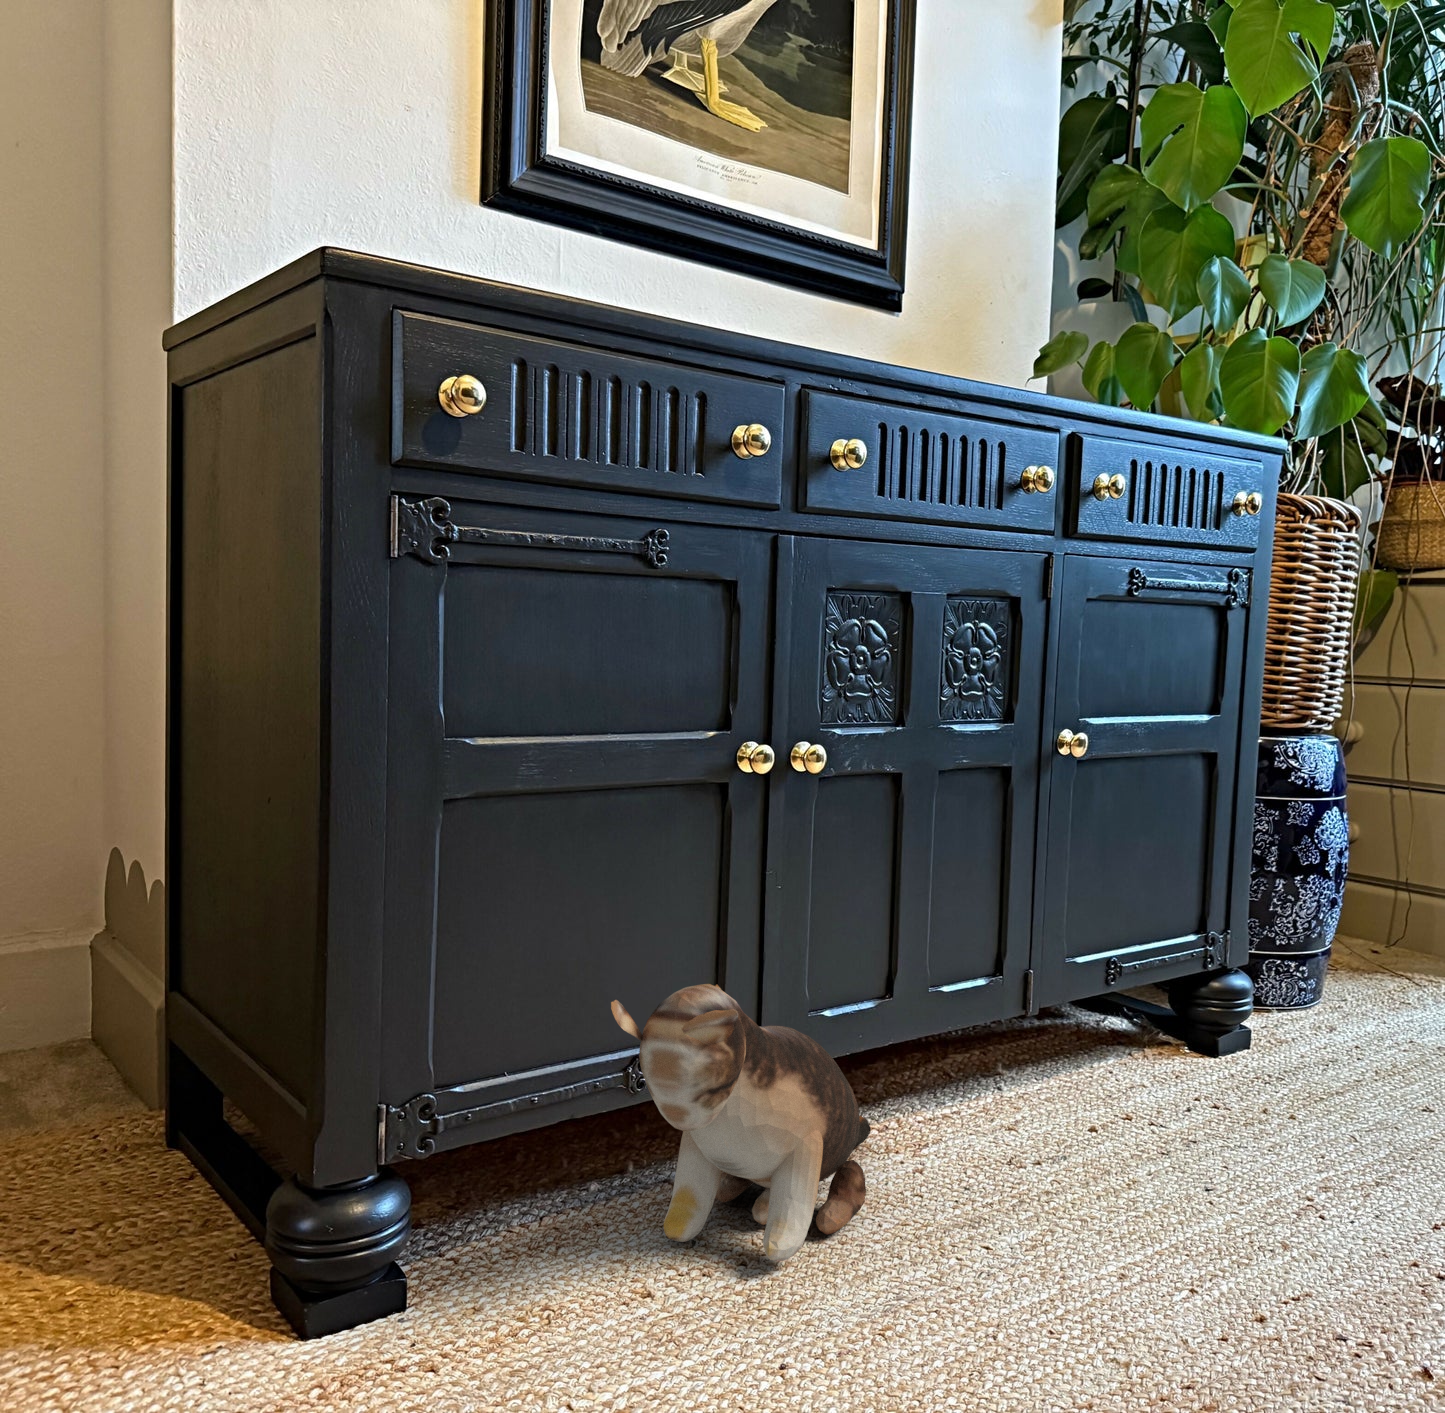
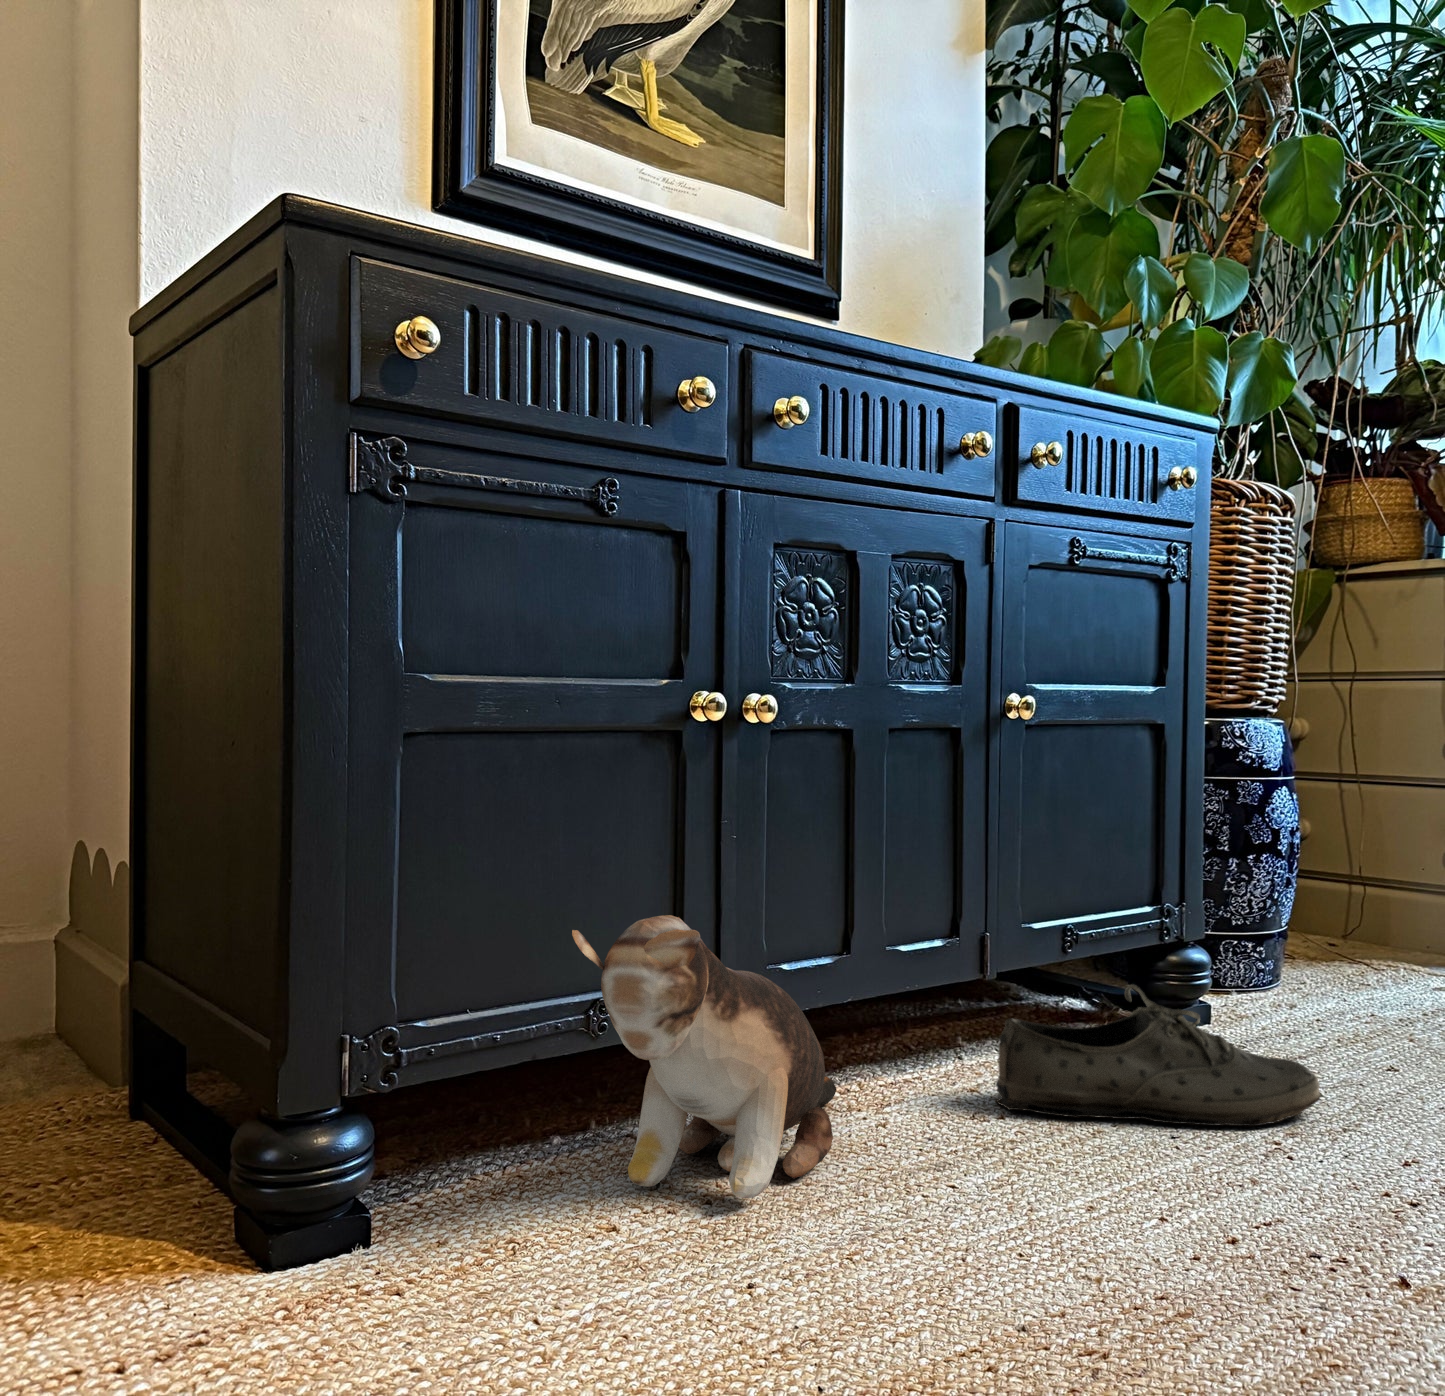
shoe: none [1028,1029,1359,1181] -> present [995,985,1321,1126]

